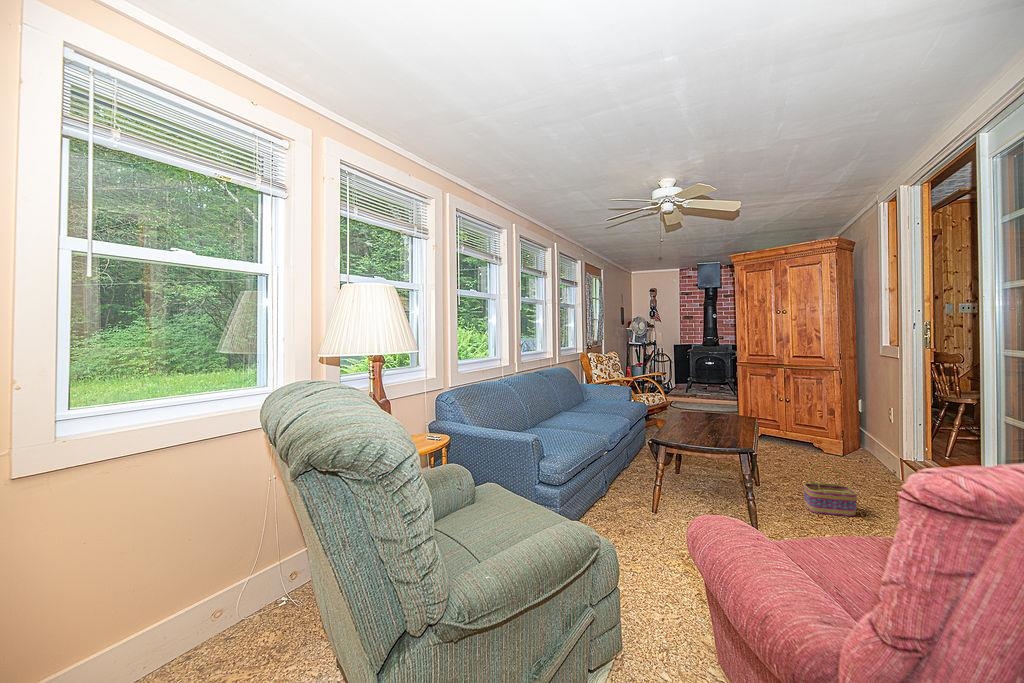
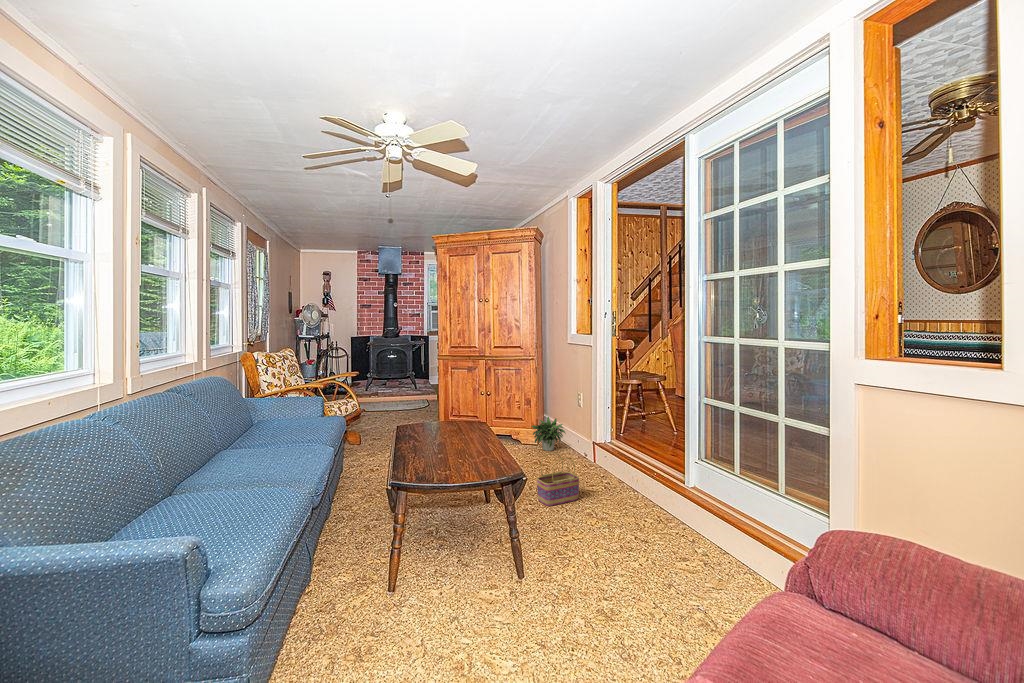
potted plant: none [830,432,883,469] -> present [532,417,569,451]

